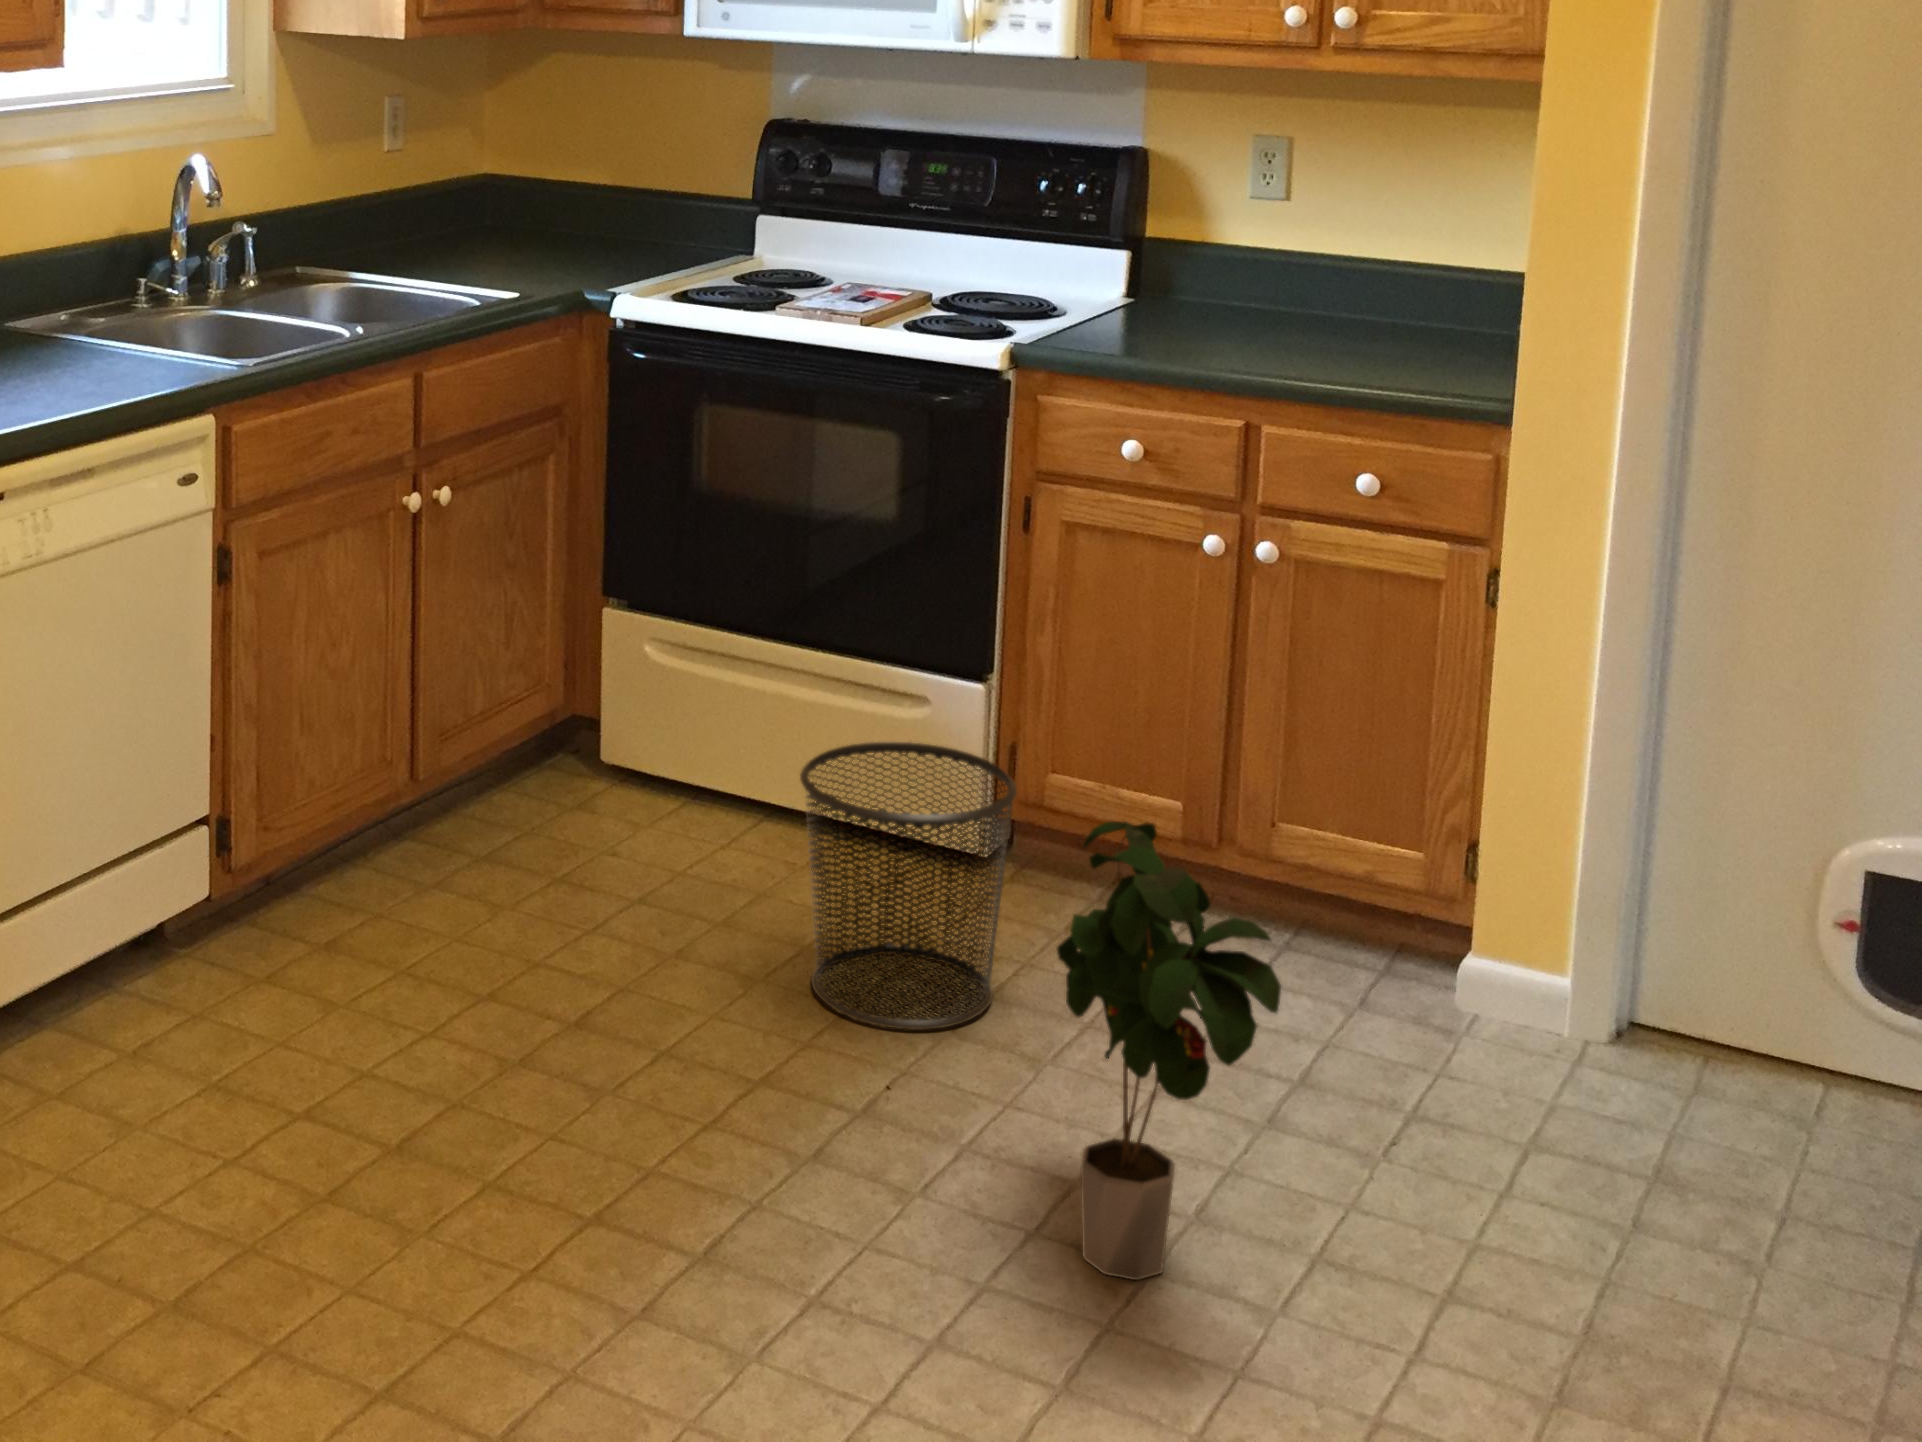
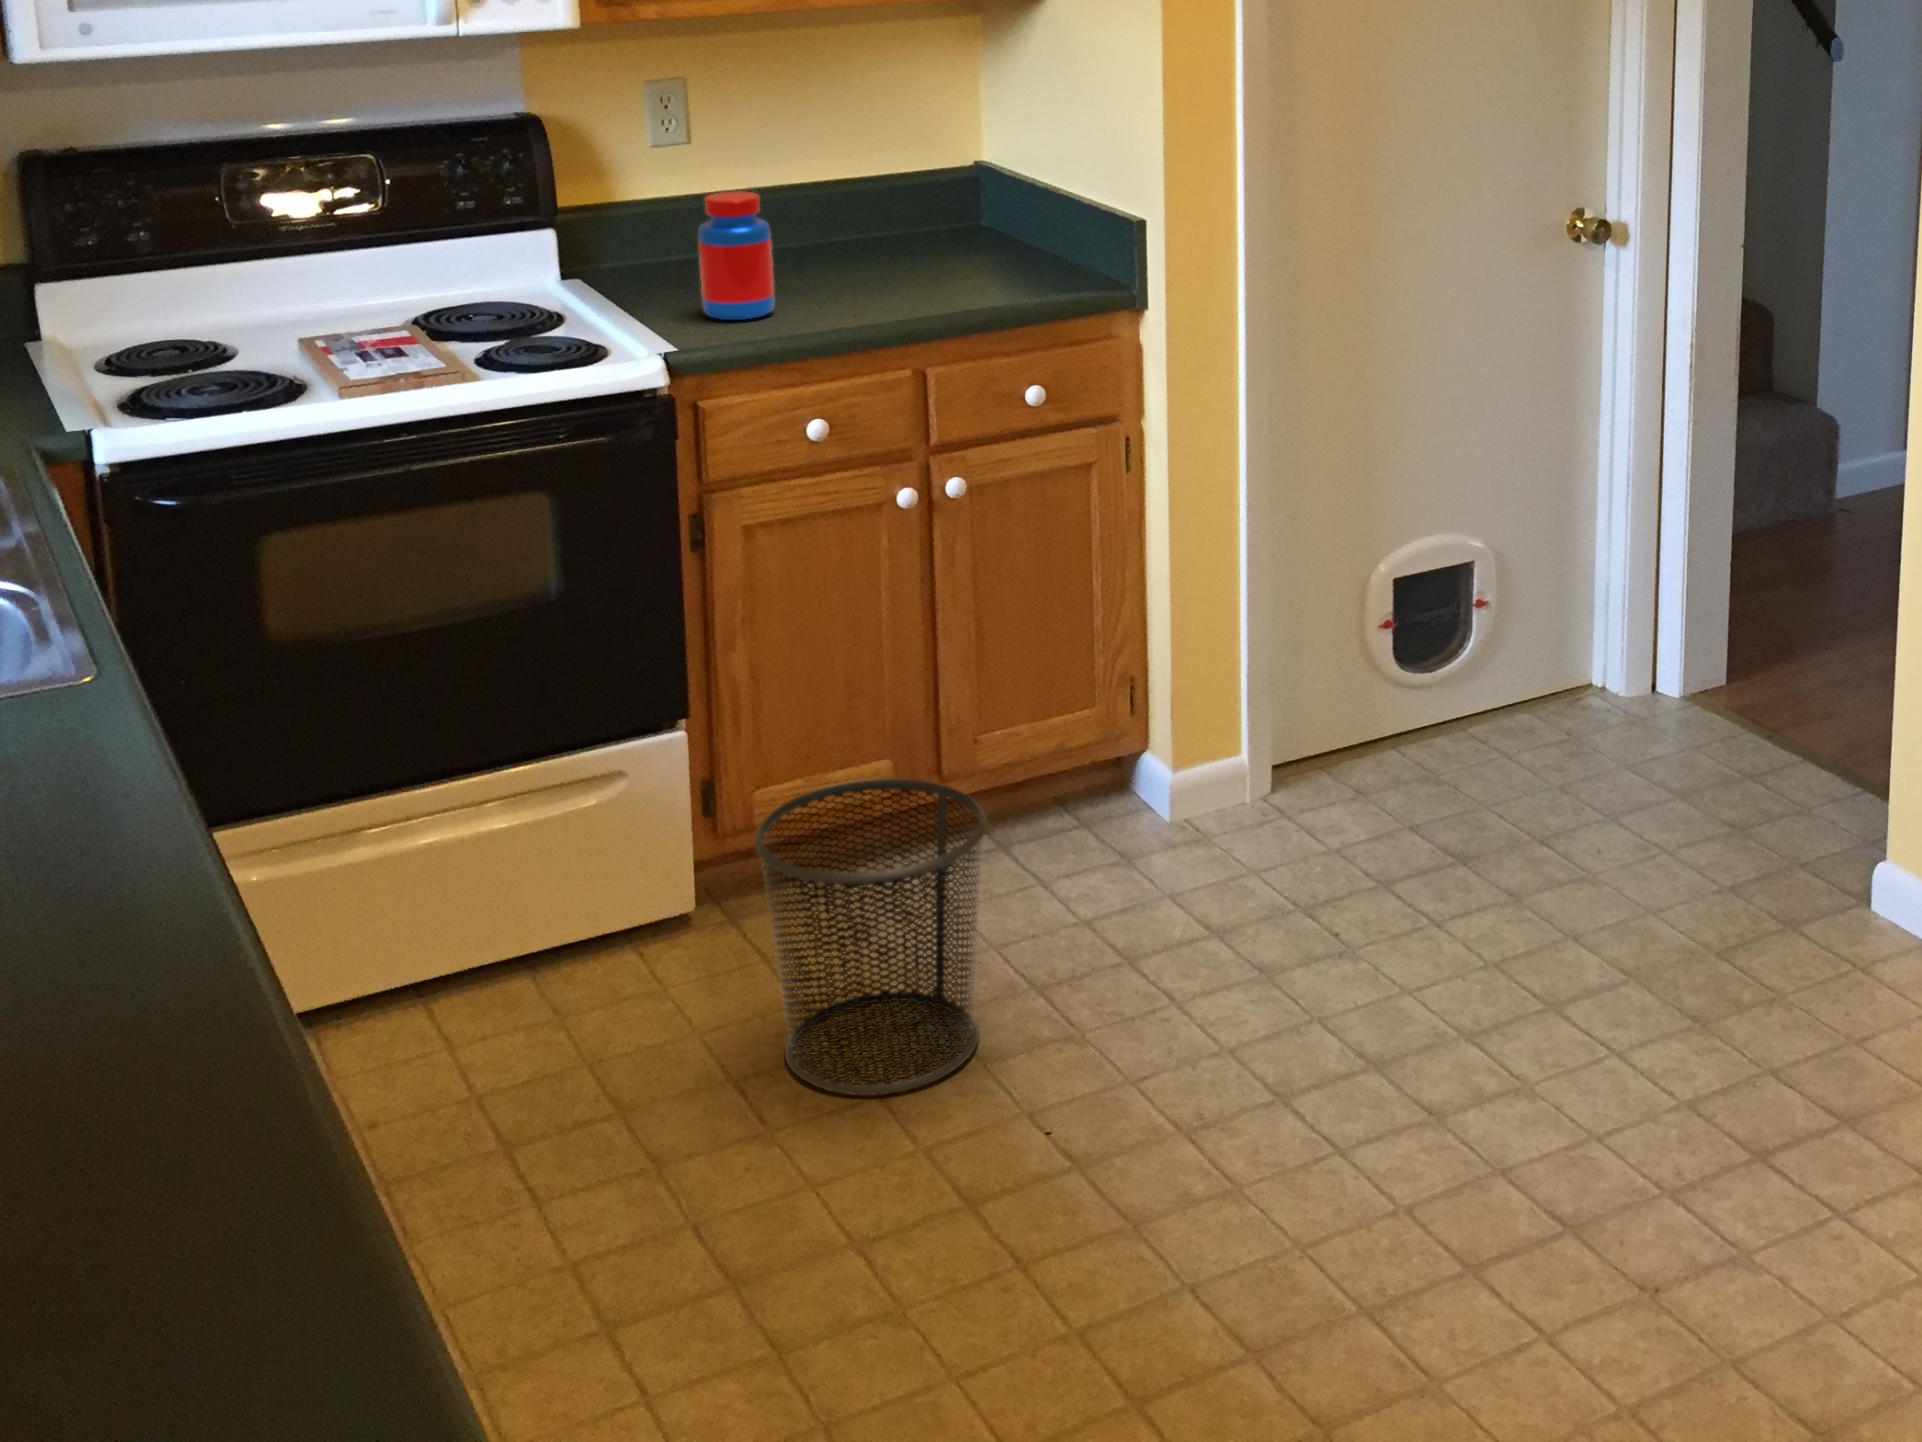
jar: none [1121,224,1194,344] -> present [698,191,775,320]
potted plant: present [1056,821,1281,1280] -> none [1217,727,1572,1123]

